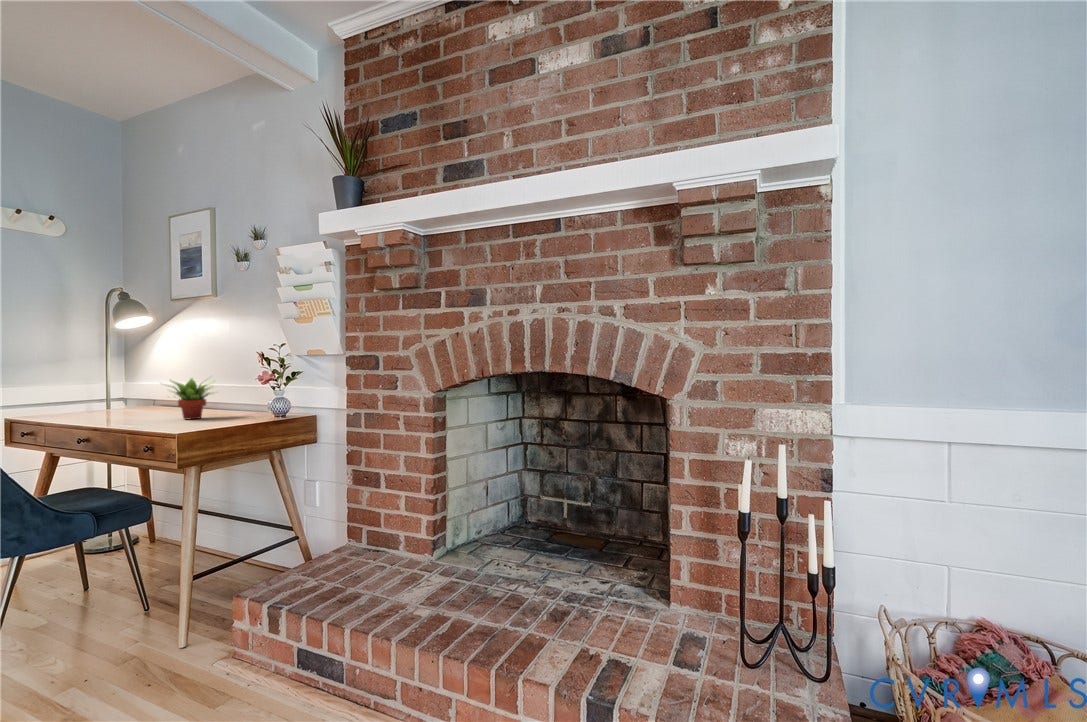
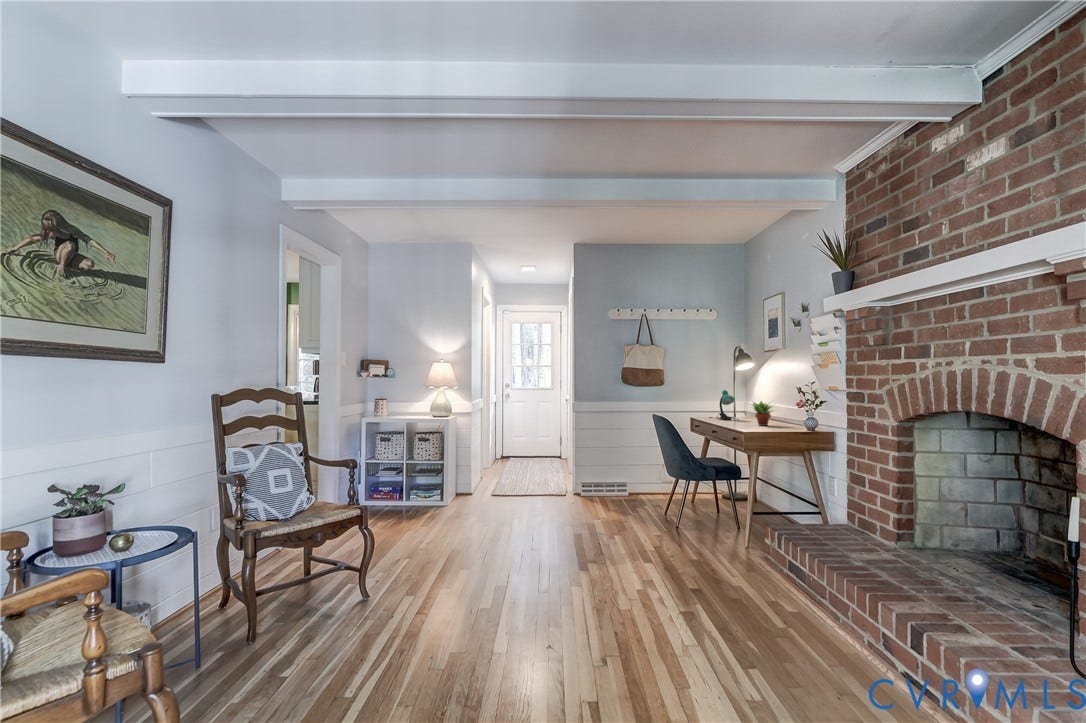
desk lamp: none [61,364,132,418] -> present [710,390,738,420]

